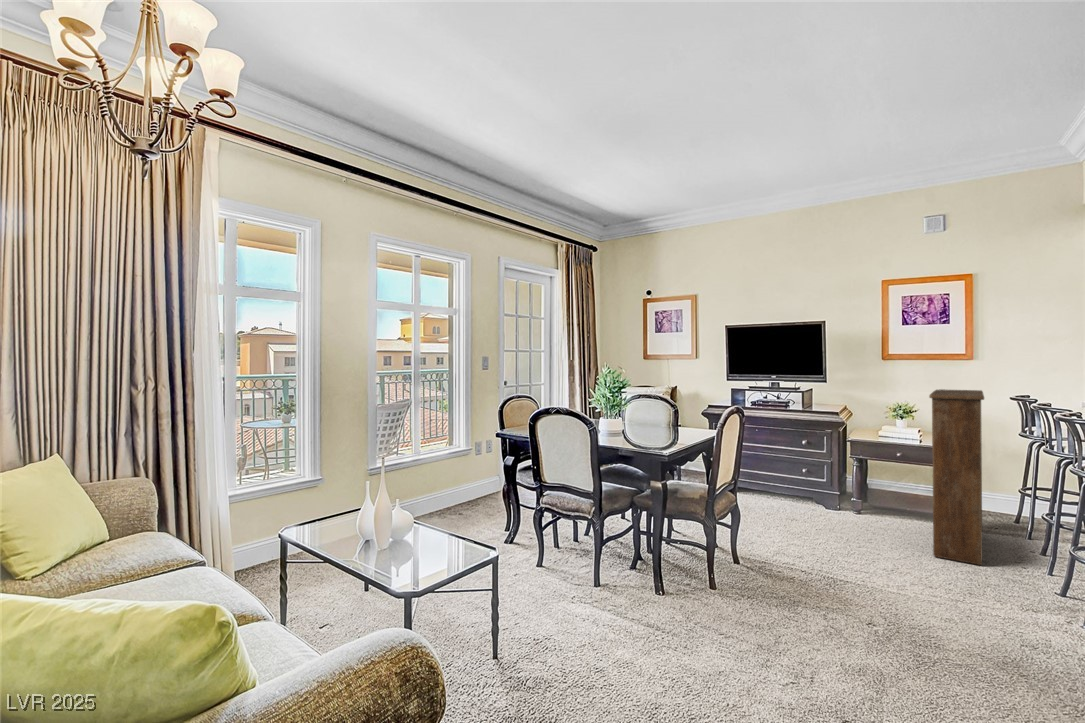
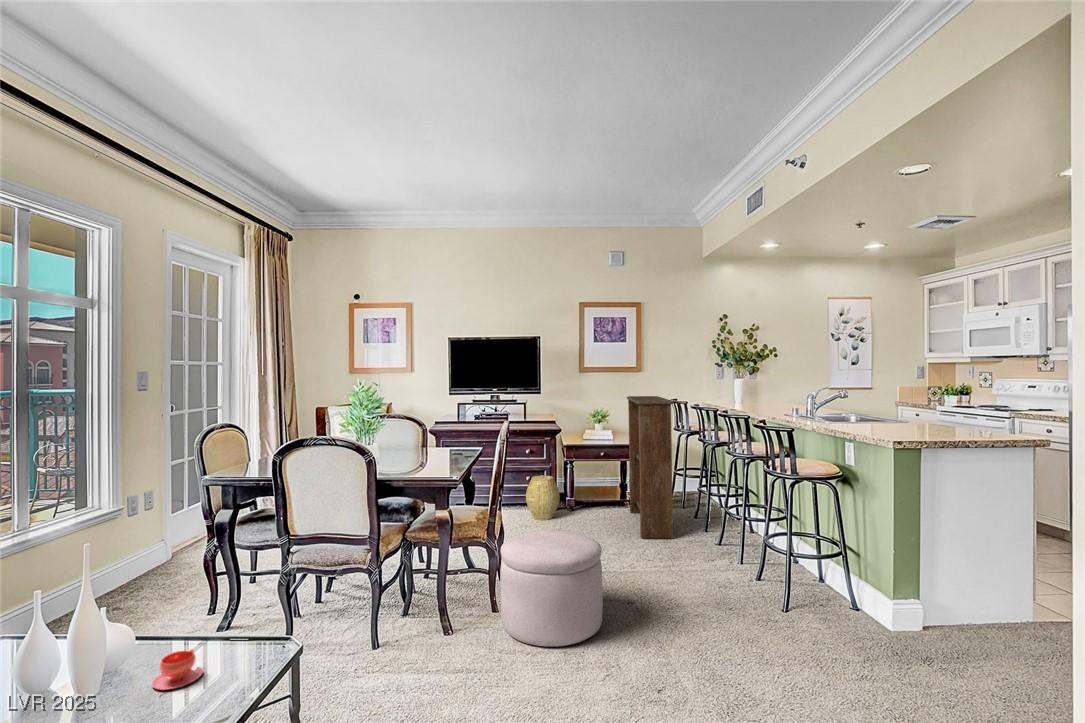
woven basket: none [800,470,841,517] -> present [526,475,560,520]
ottoman: none [710,517,820,634] -> present [500,530,603,646]
teacup: none [409,538,438,560] -> present [152,649,203,690]

